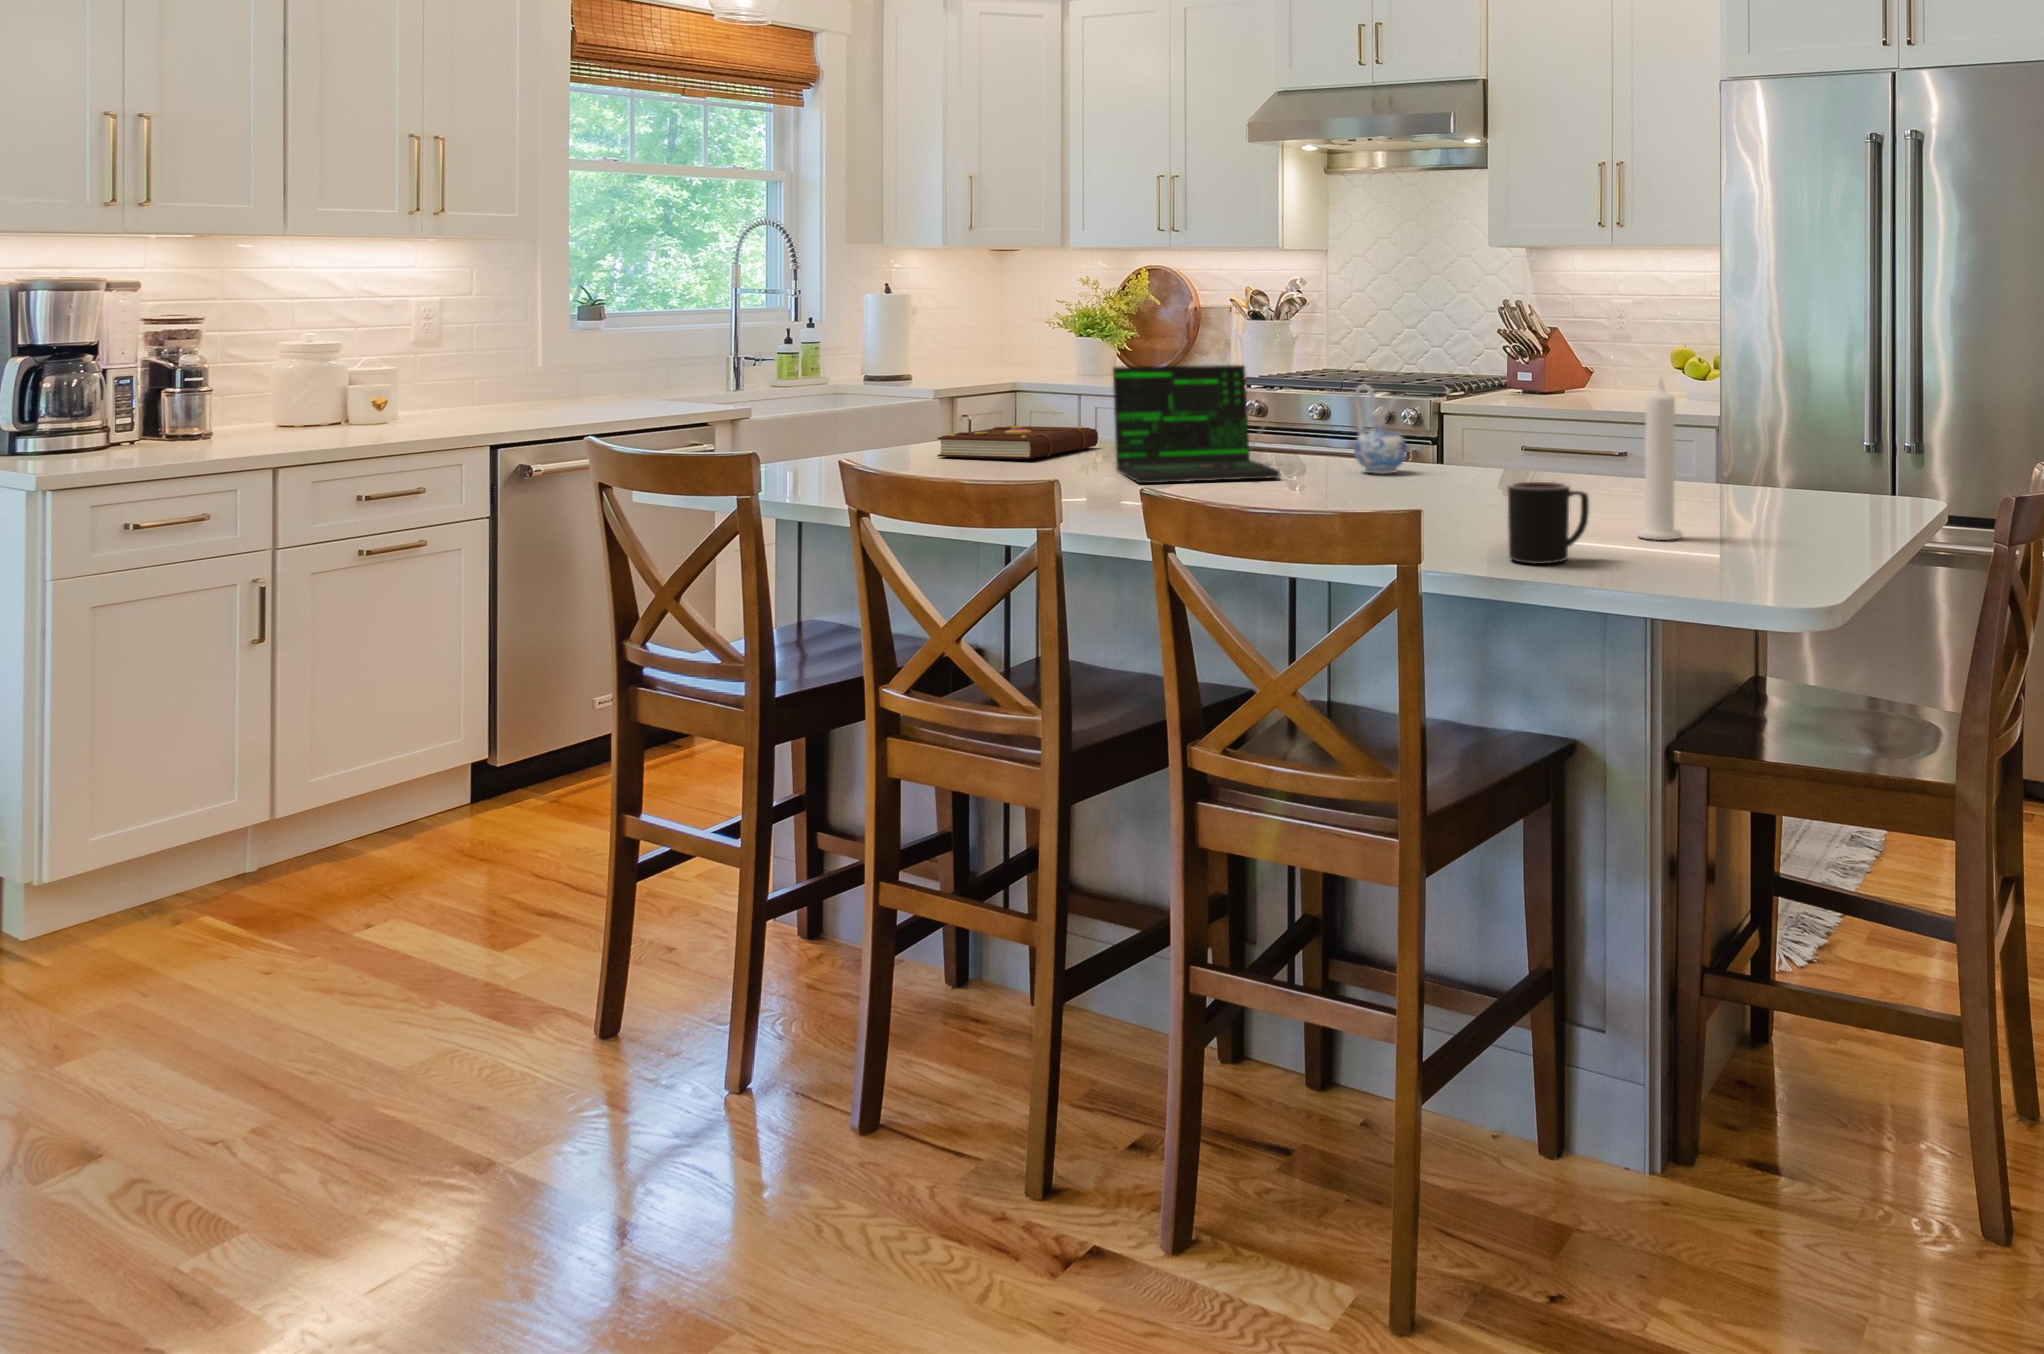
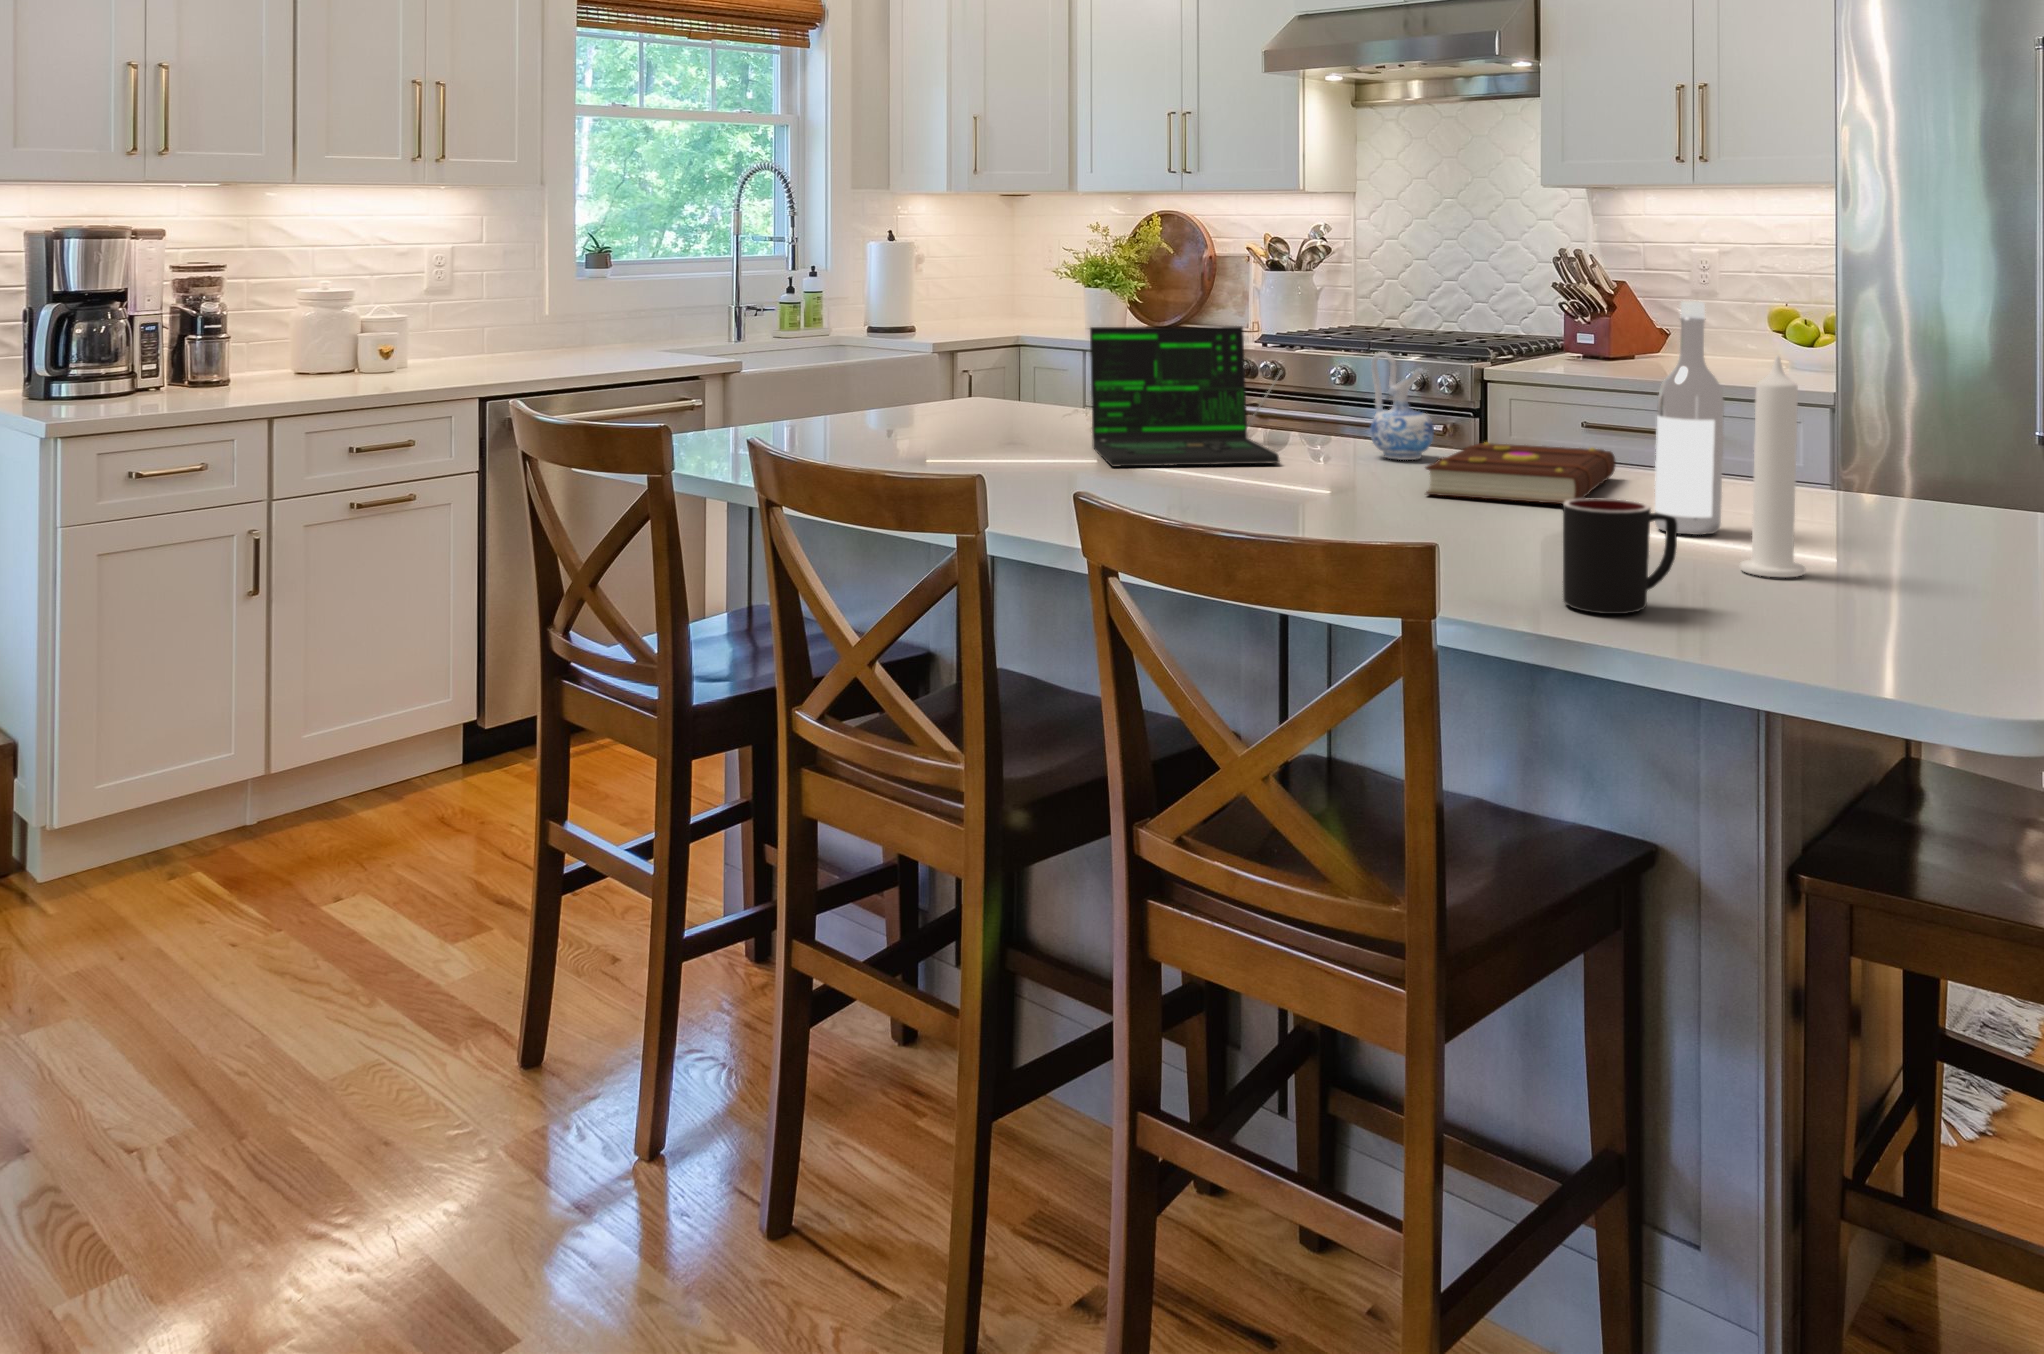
wine bottle: none [1578,338,1627,516] -> present [1655,301,1724,535]
book: present [937,425,1098,459] -> present [1426,442,1616,504]

